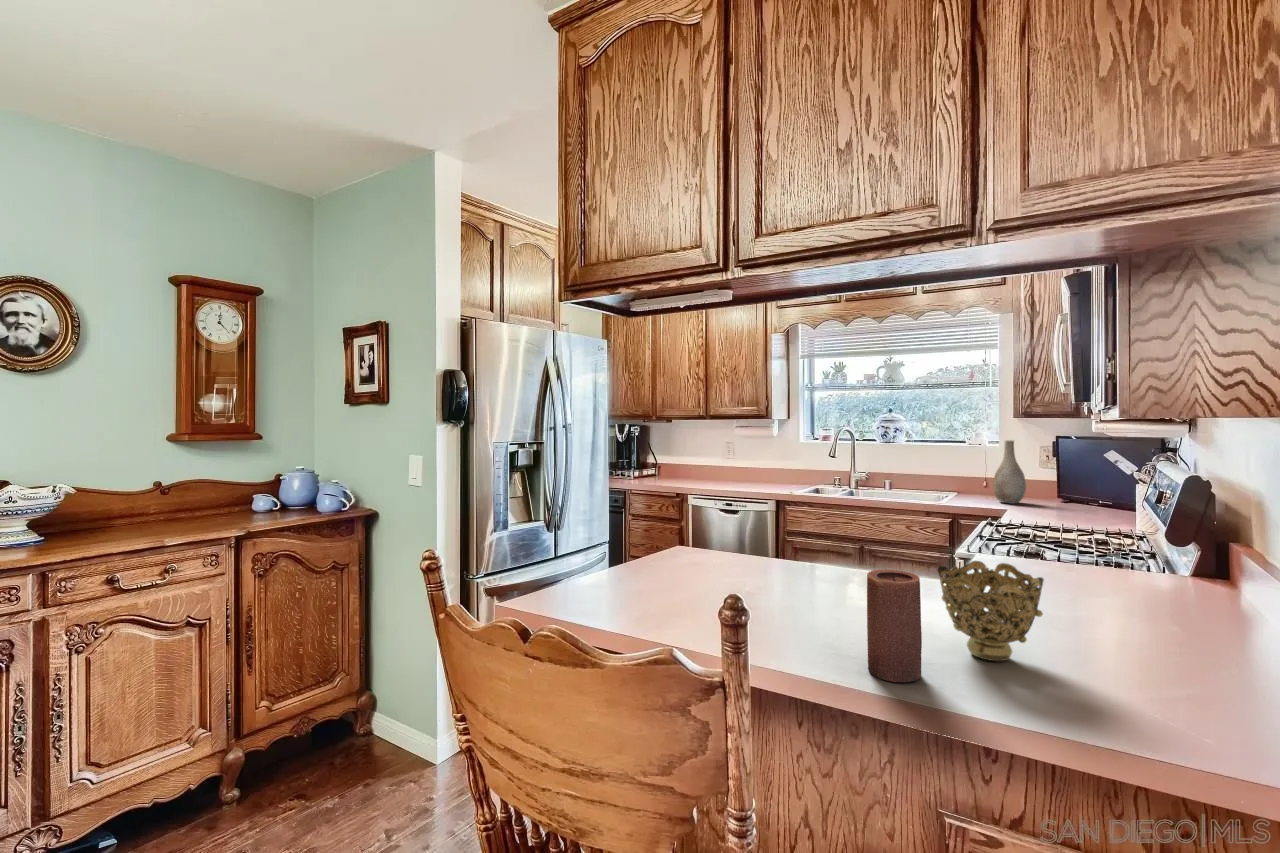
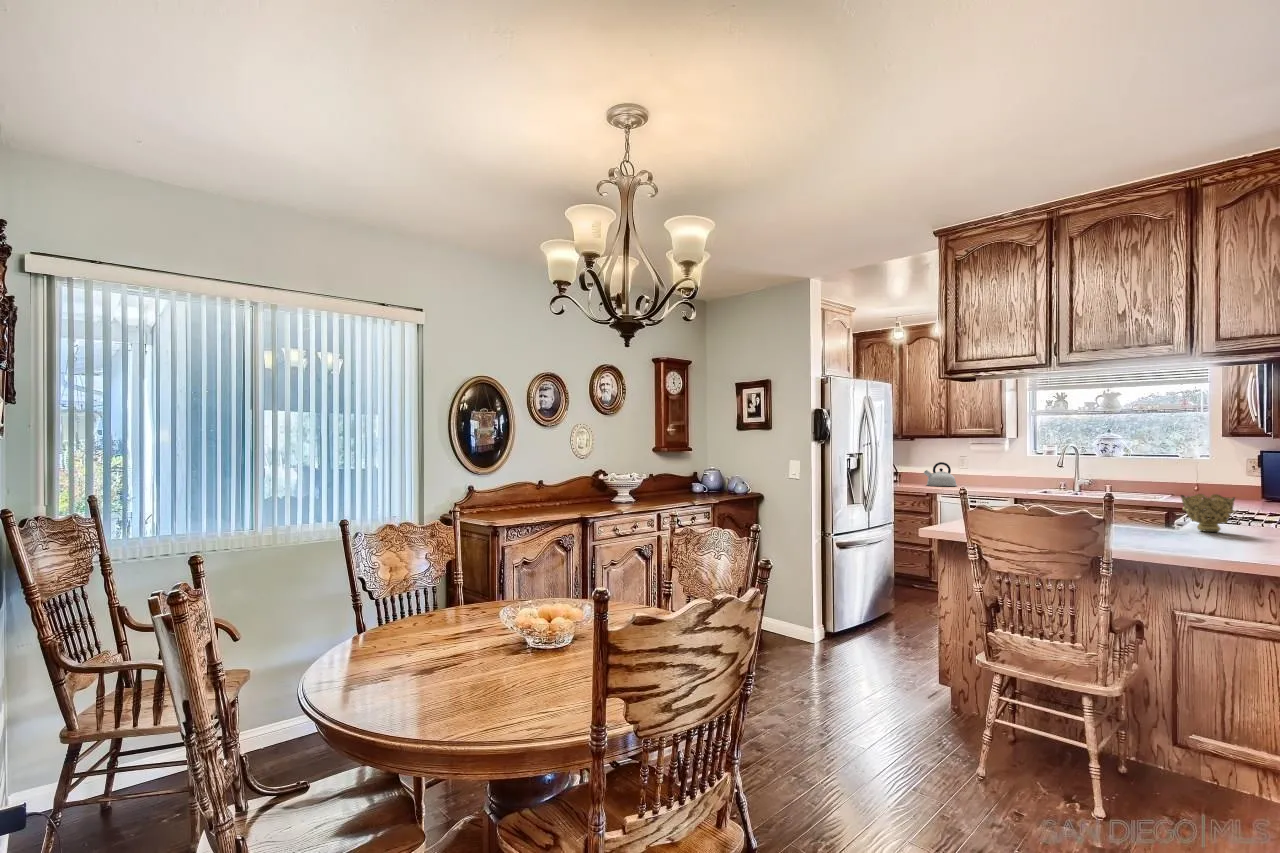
vase: present [993,440,1026,504] -> none [1206,452,1235,498]
kettle: none [667,453,709,488] -> present [924,462,957,486]
candle: present [867,569,922,682] -> none [1148,492,1176,533]

